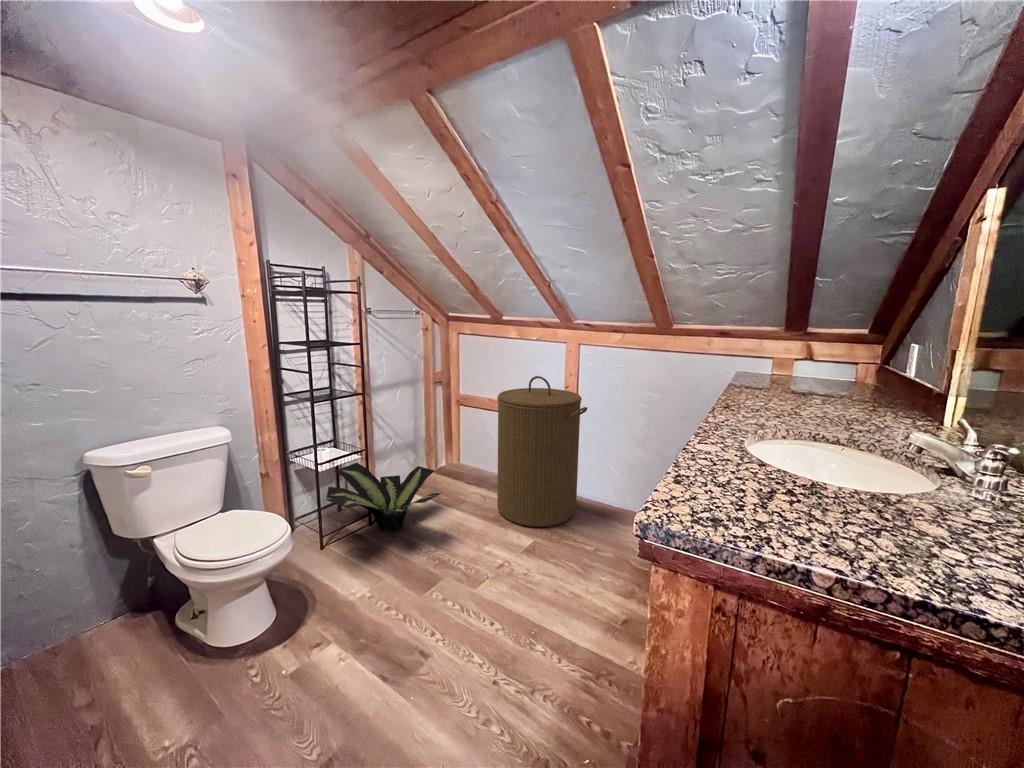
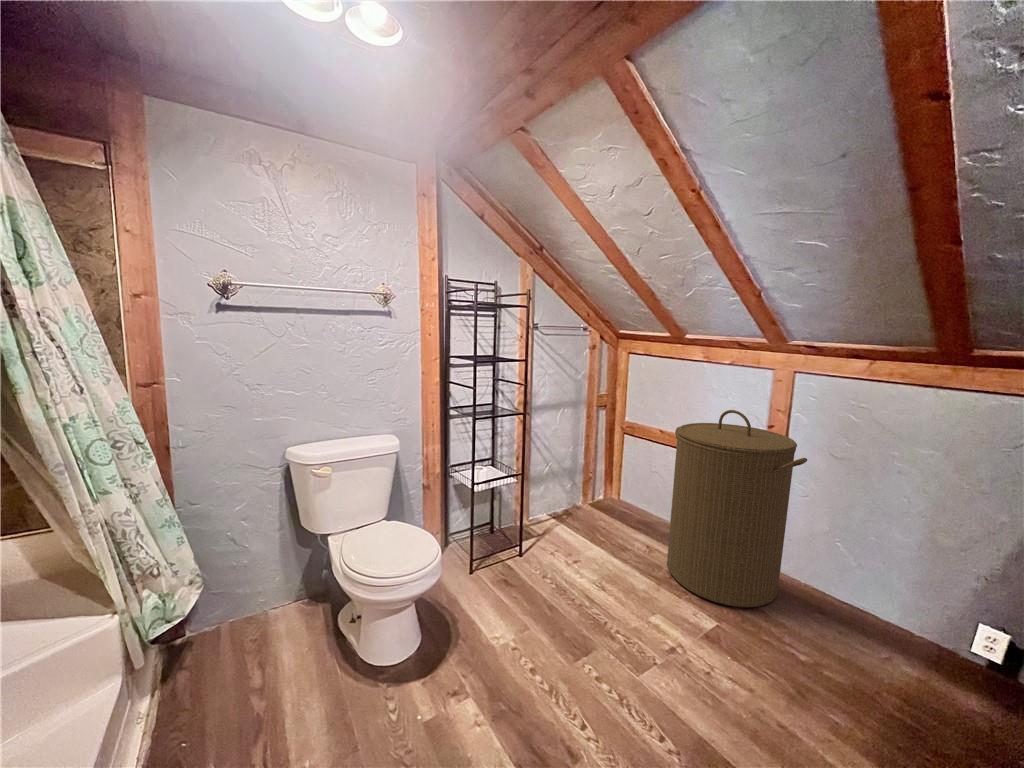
potted plant: present [326,463,441,532] -> none [478,485,602,571]

